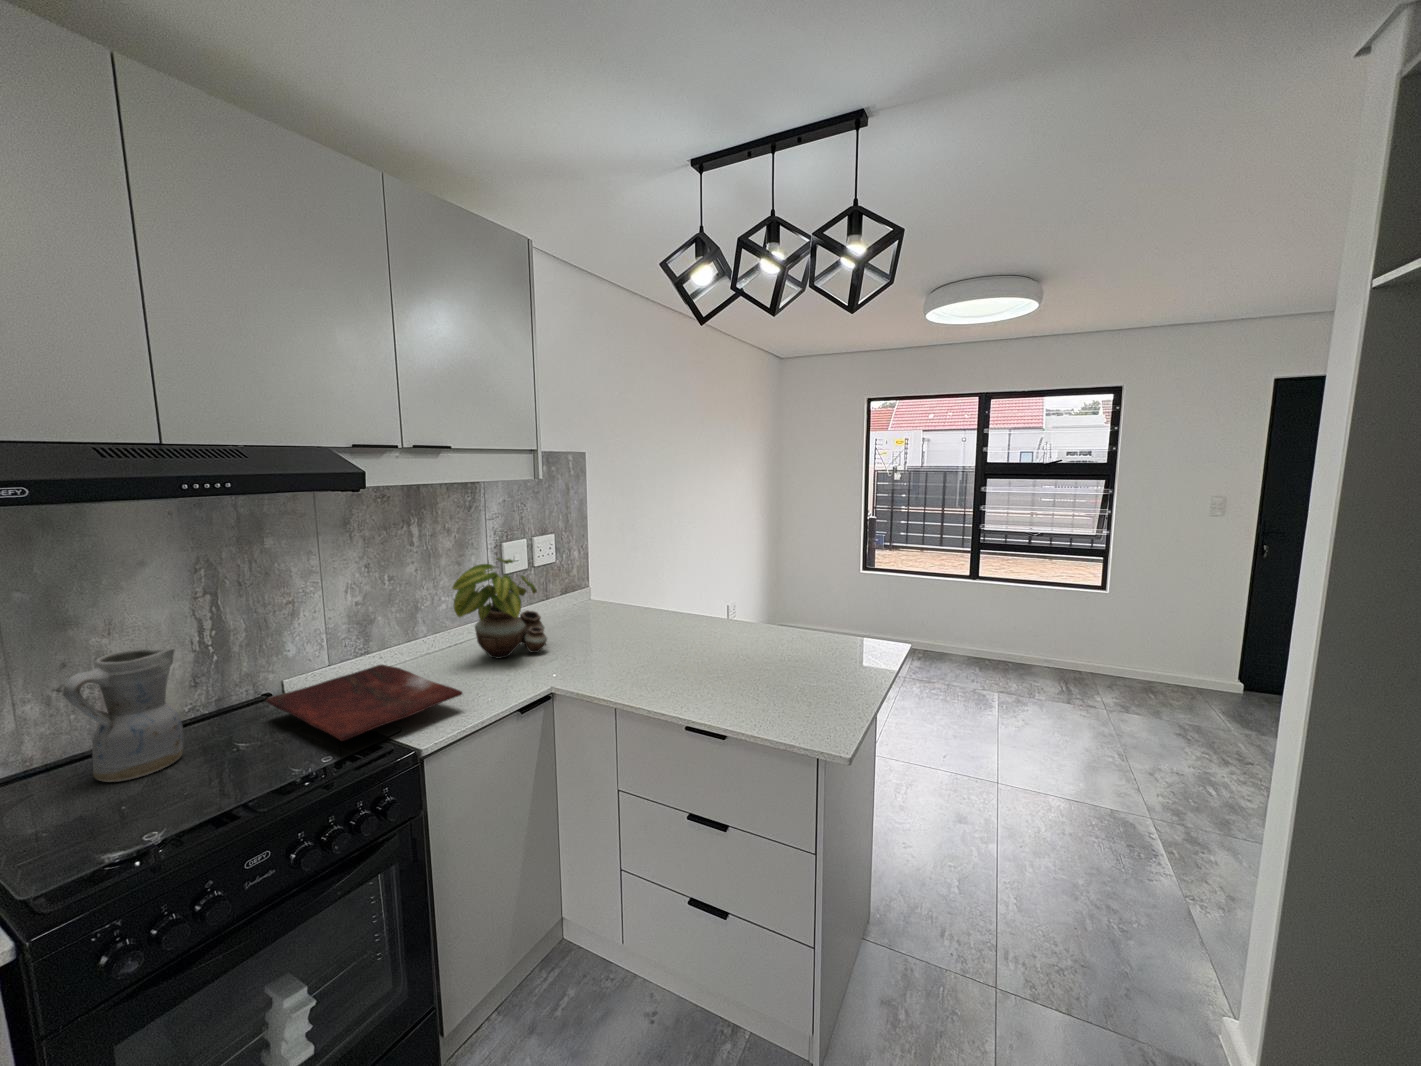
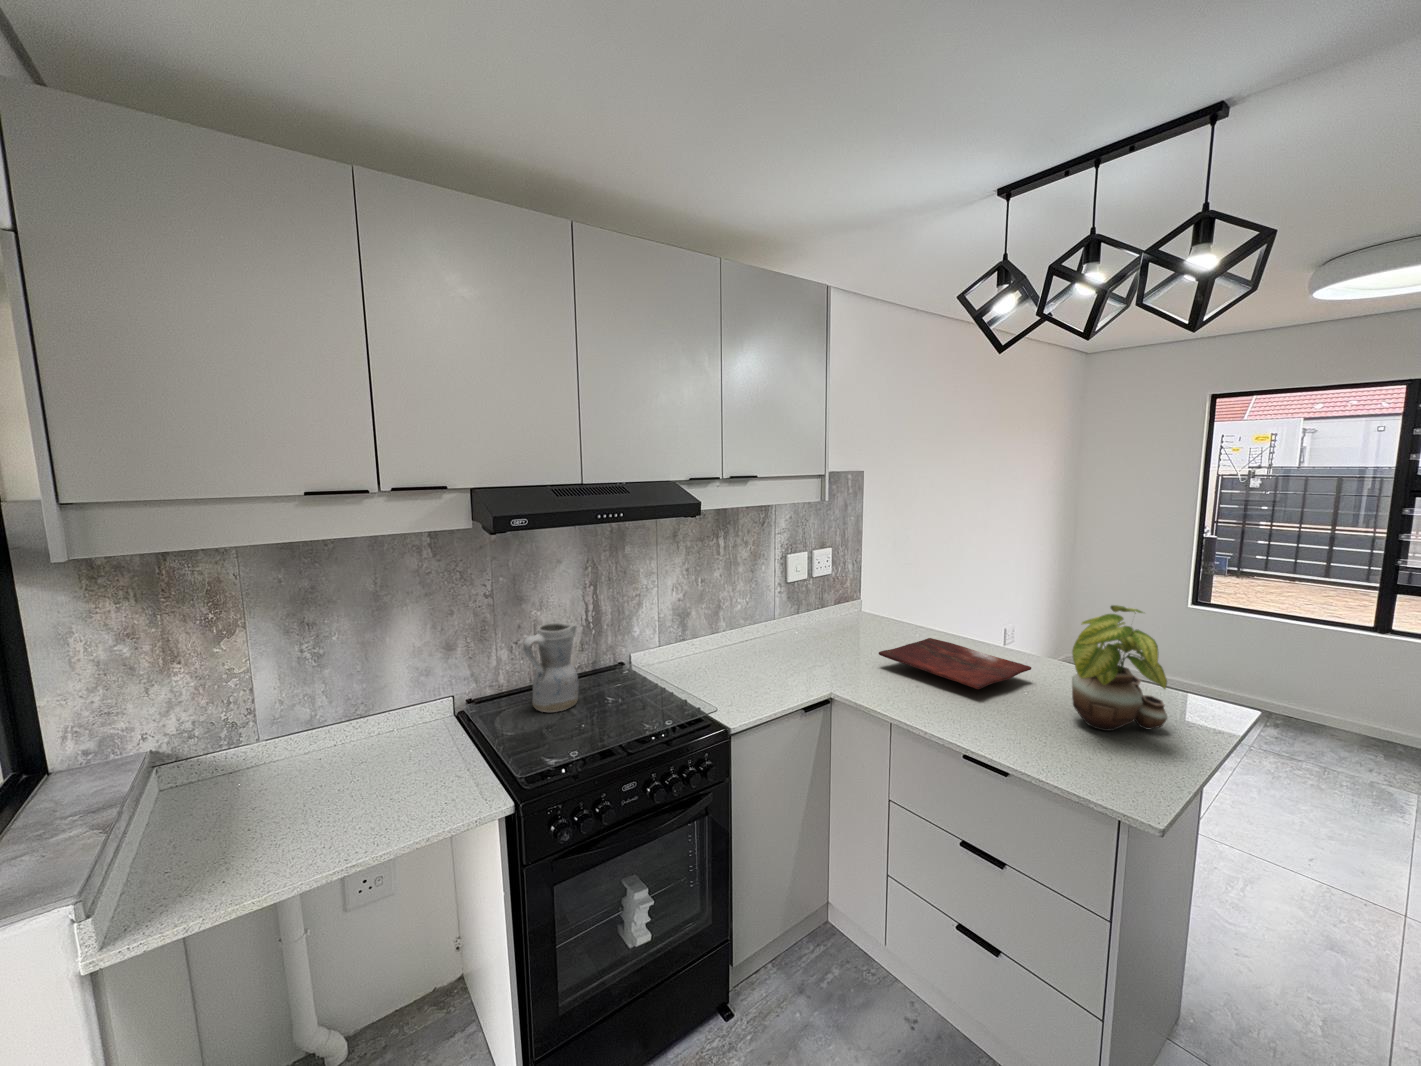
potted plant: present [453,558,547,658] -> present [1072,605,1168,731]
cutting board: present [266,665,462,741] -> present [879,638,1031,689]

